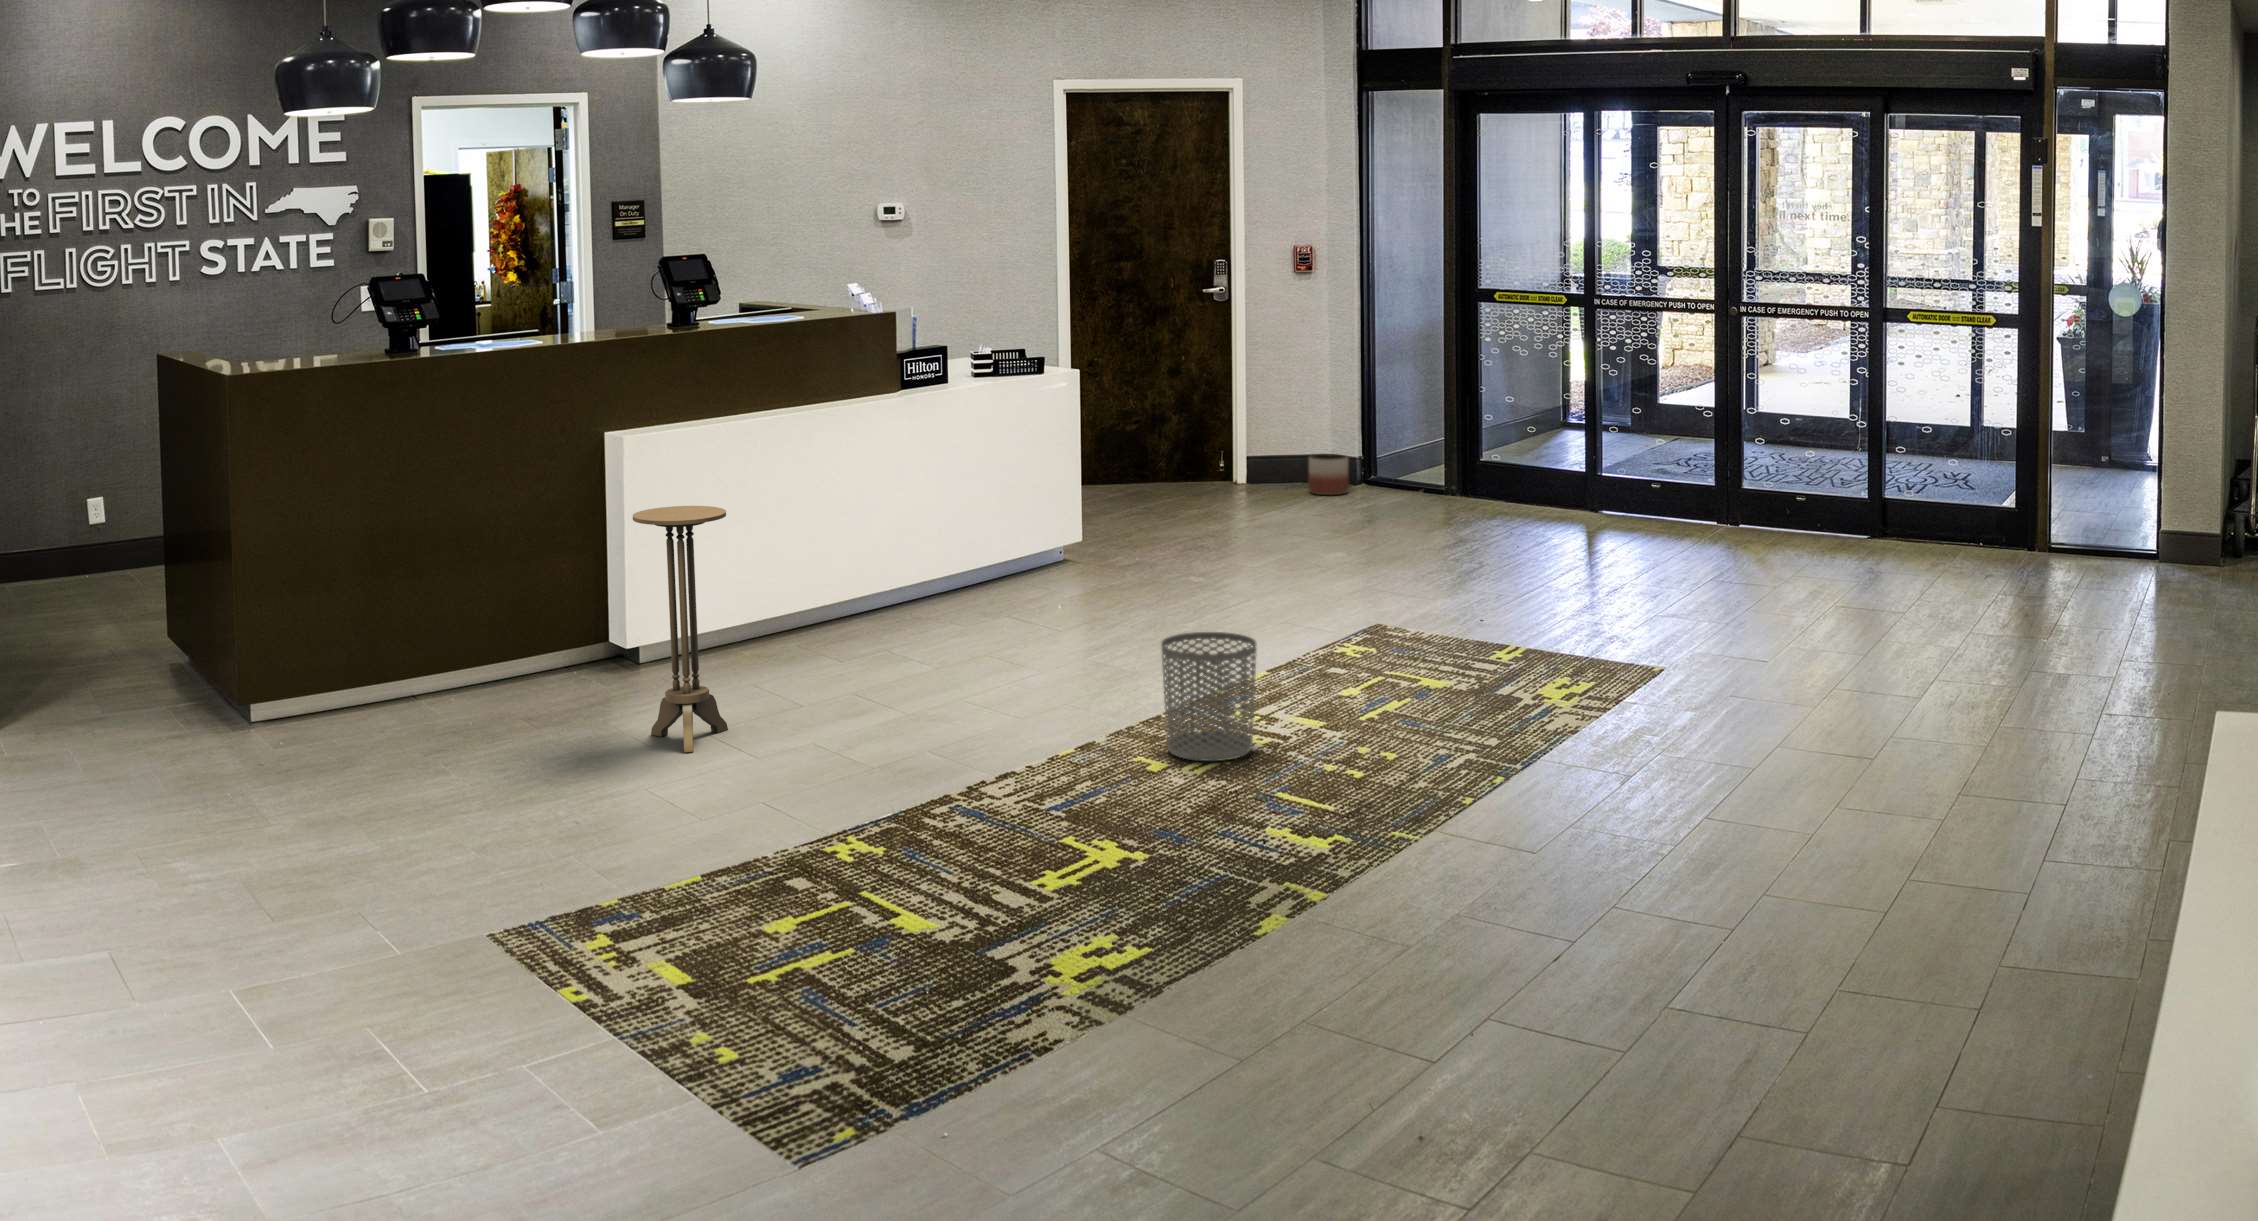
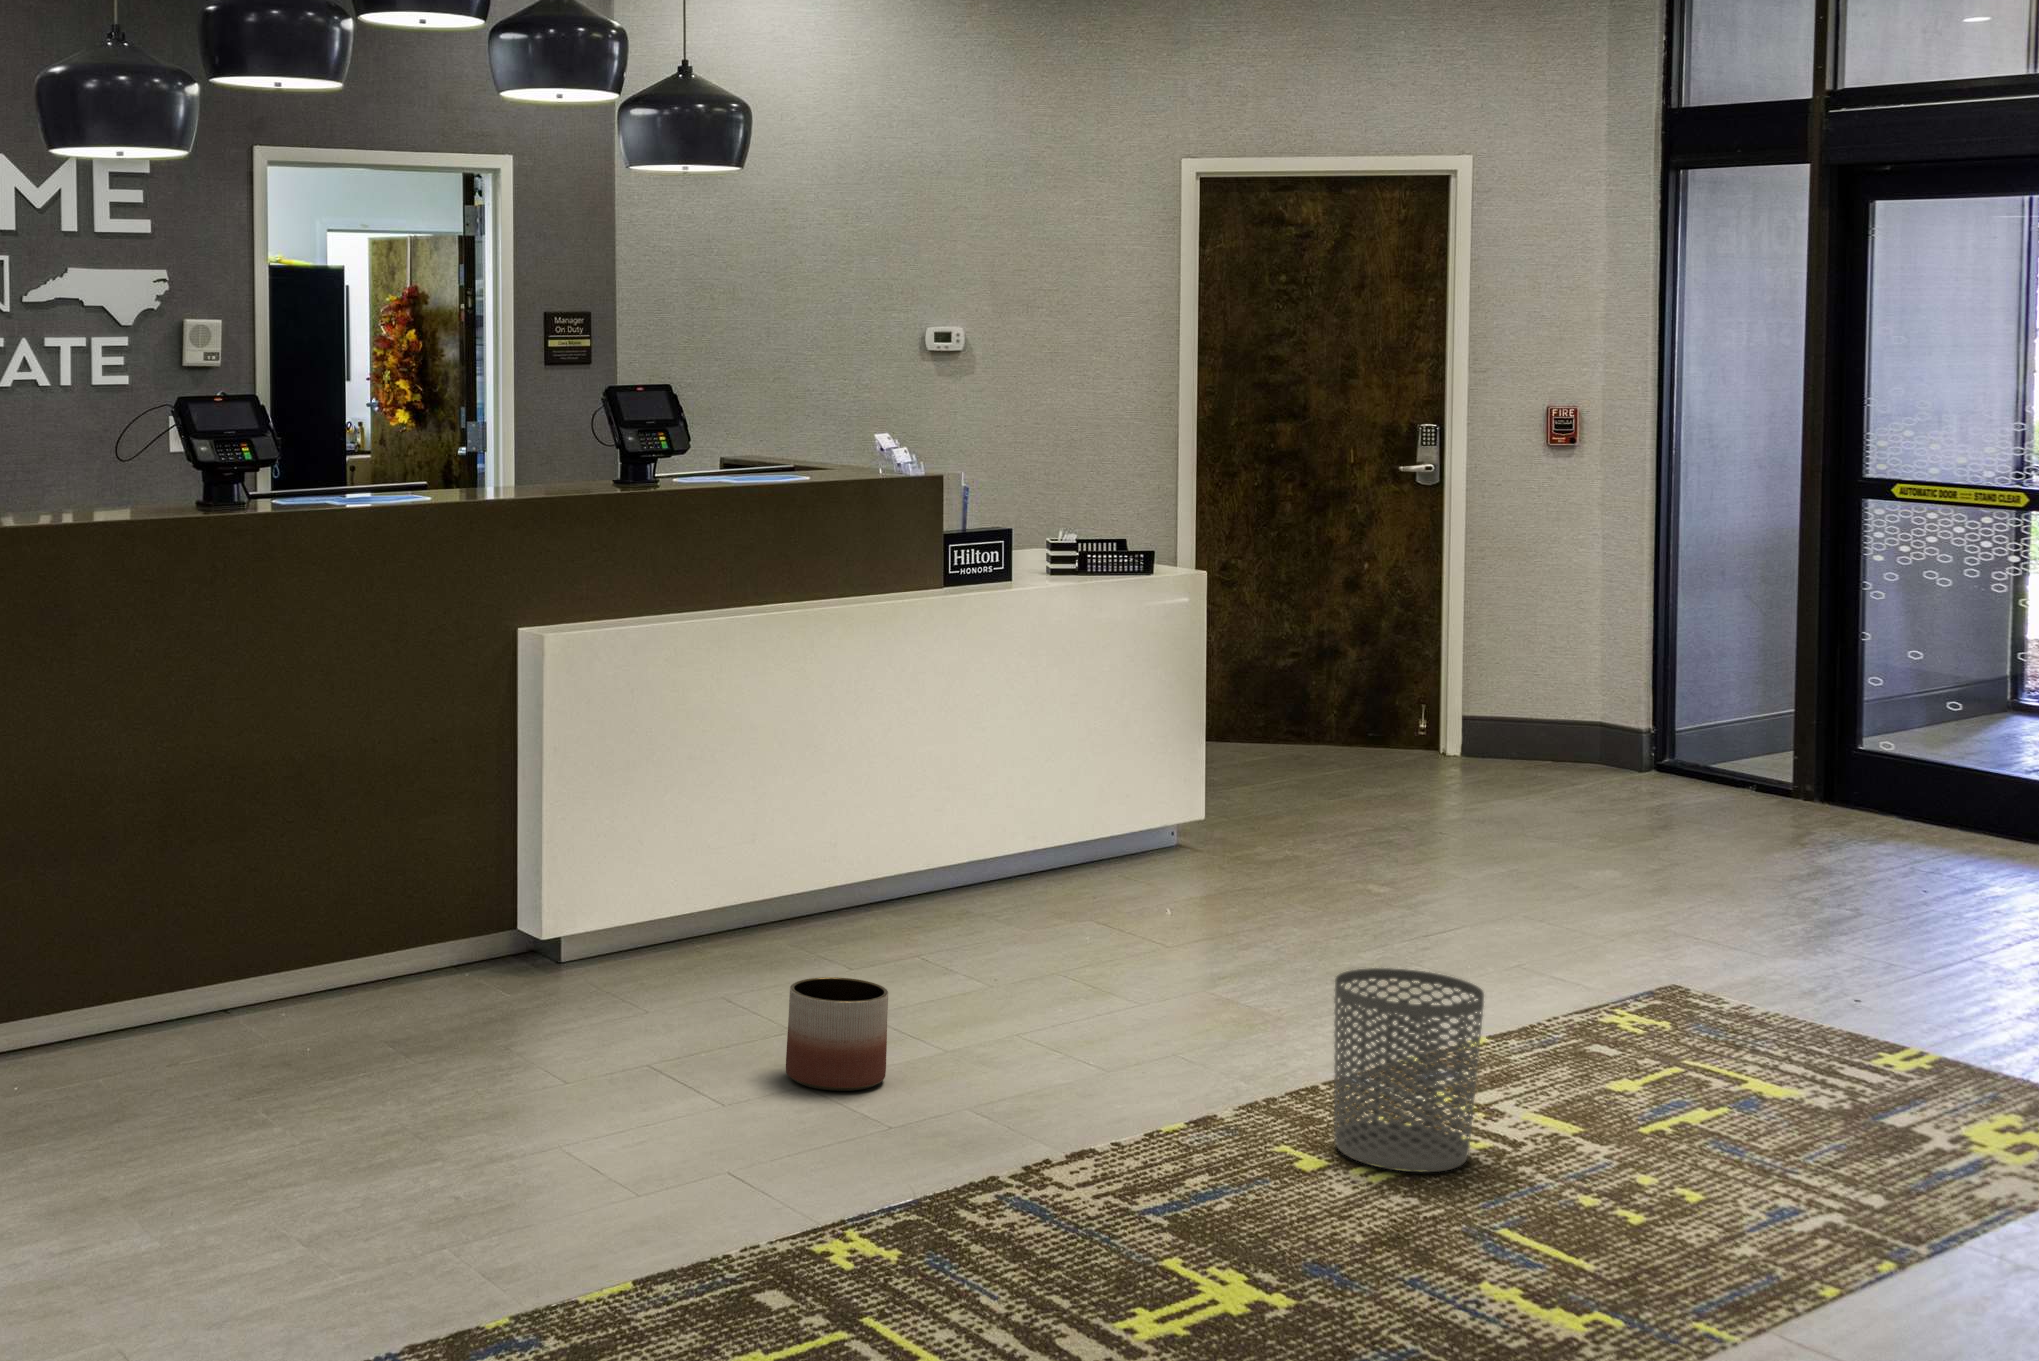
planter: present [1308,454,1349,495] -> present [786,977,888,1091]
side table: present [633,506,728,752] -> none [582,711,712,1067]

